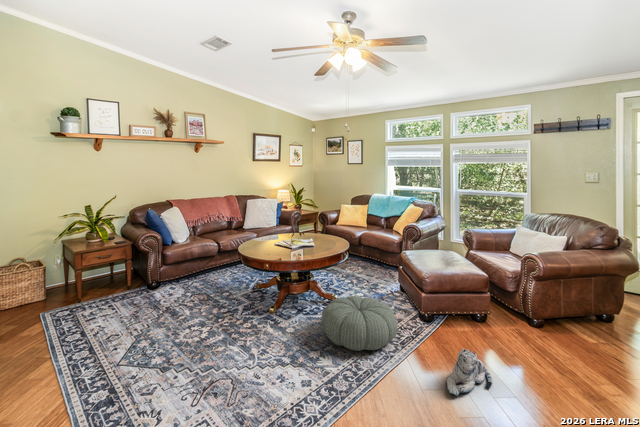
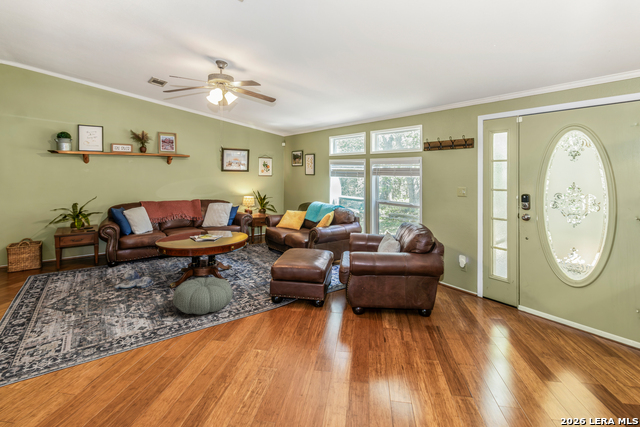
plush toy: present [447,349,492,396] -> present [115,269,153,289]

